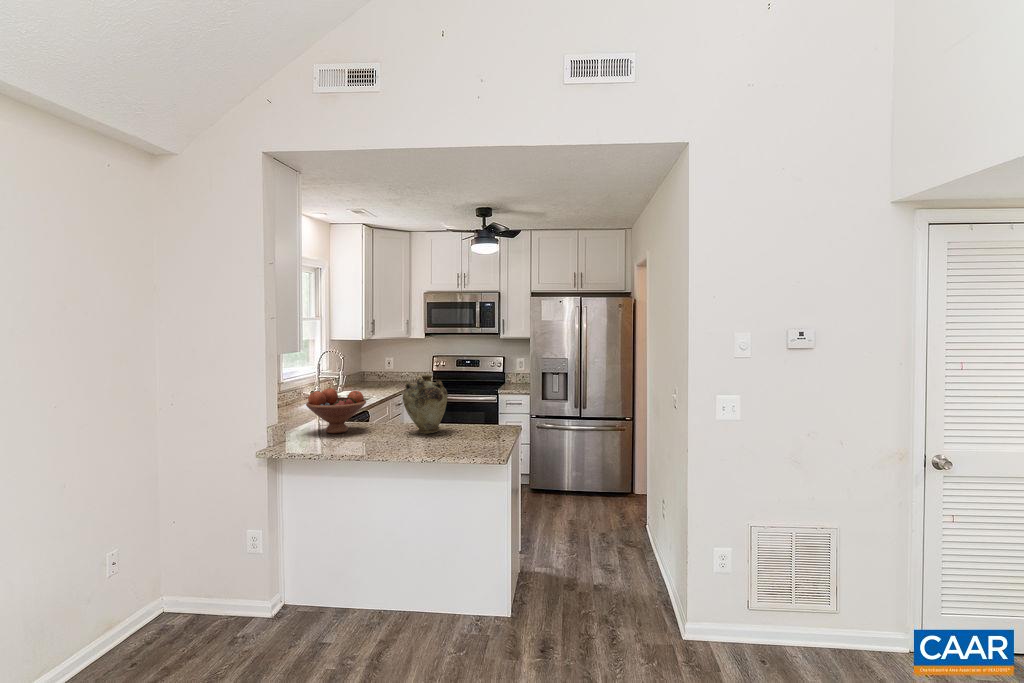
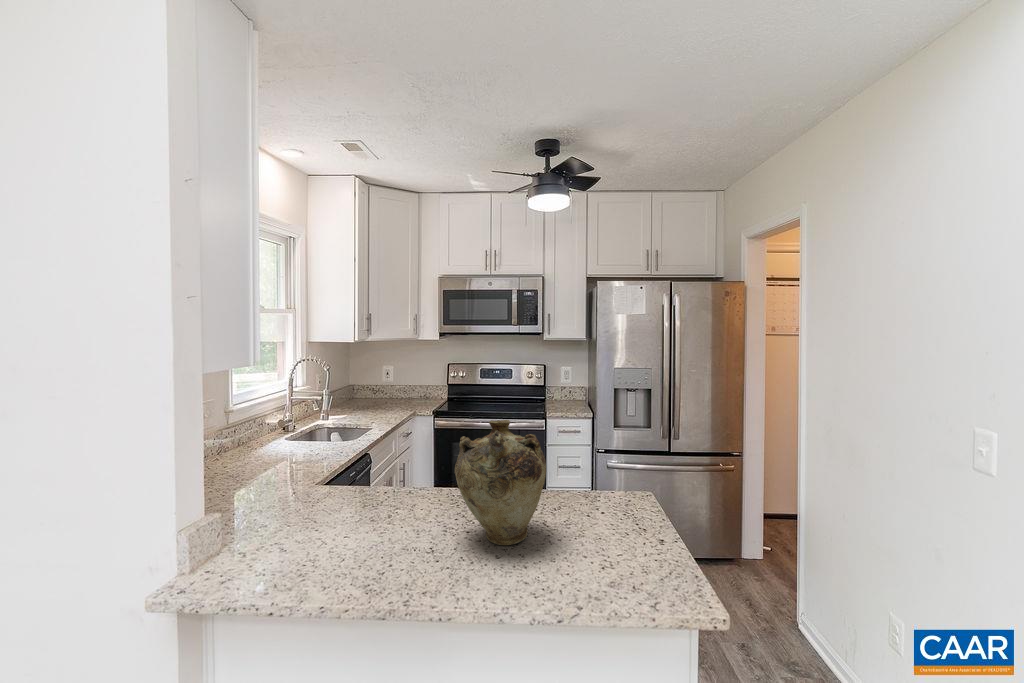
fruit bowl: present [306,388,366,433] -> none [247,447,376,549]

